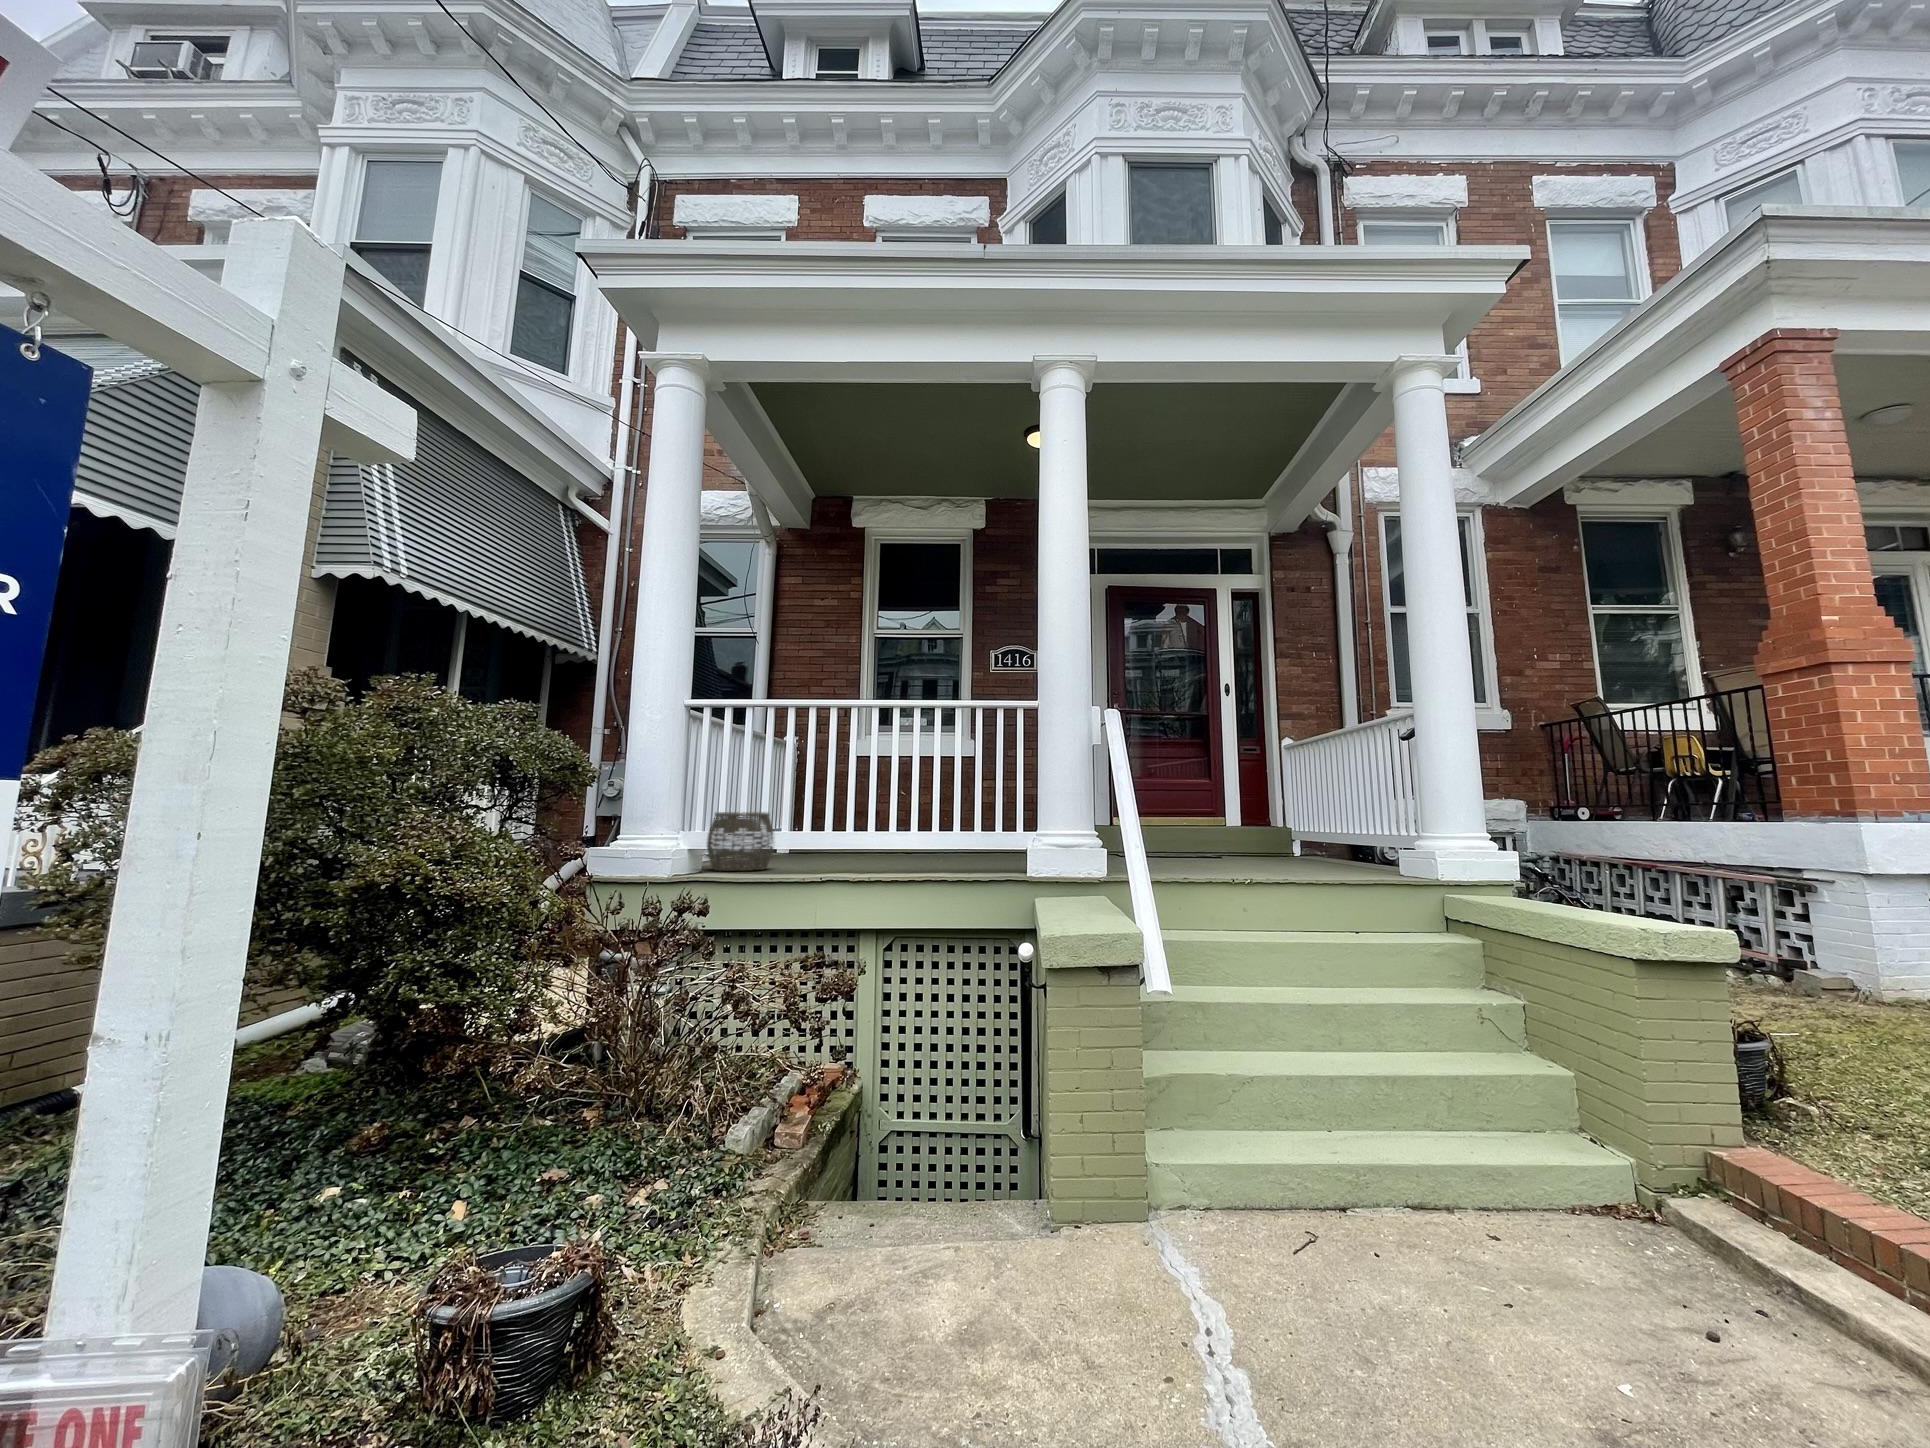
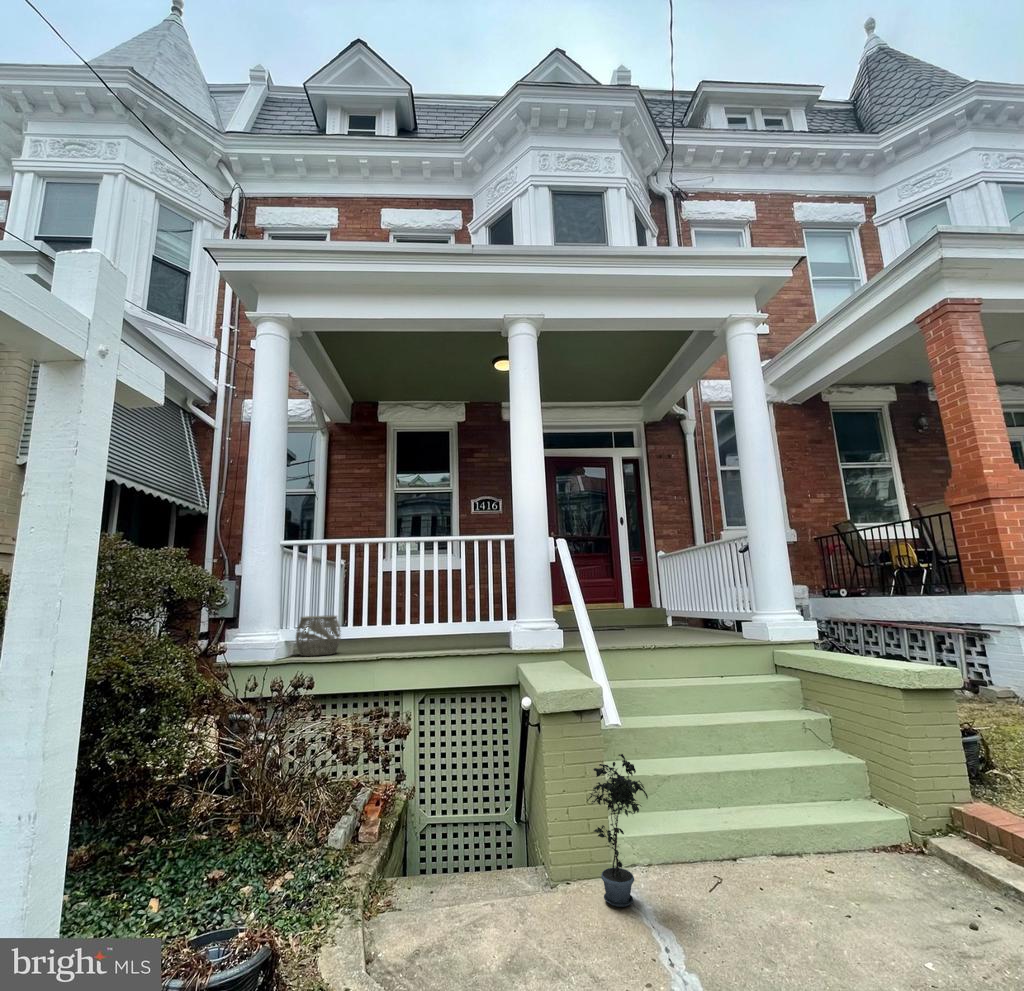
potted plant: none [1103,1032,1195,1265] -> present [587,754,648,907]

